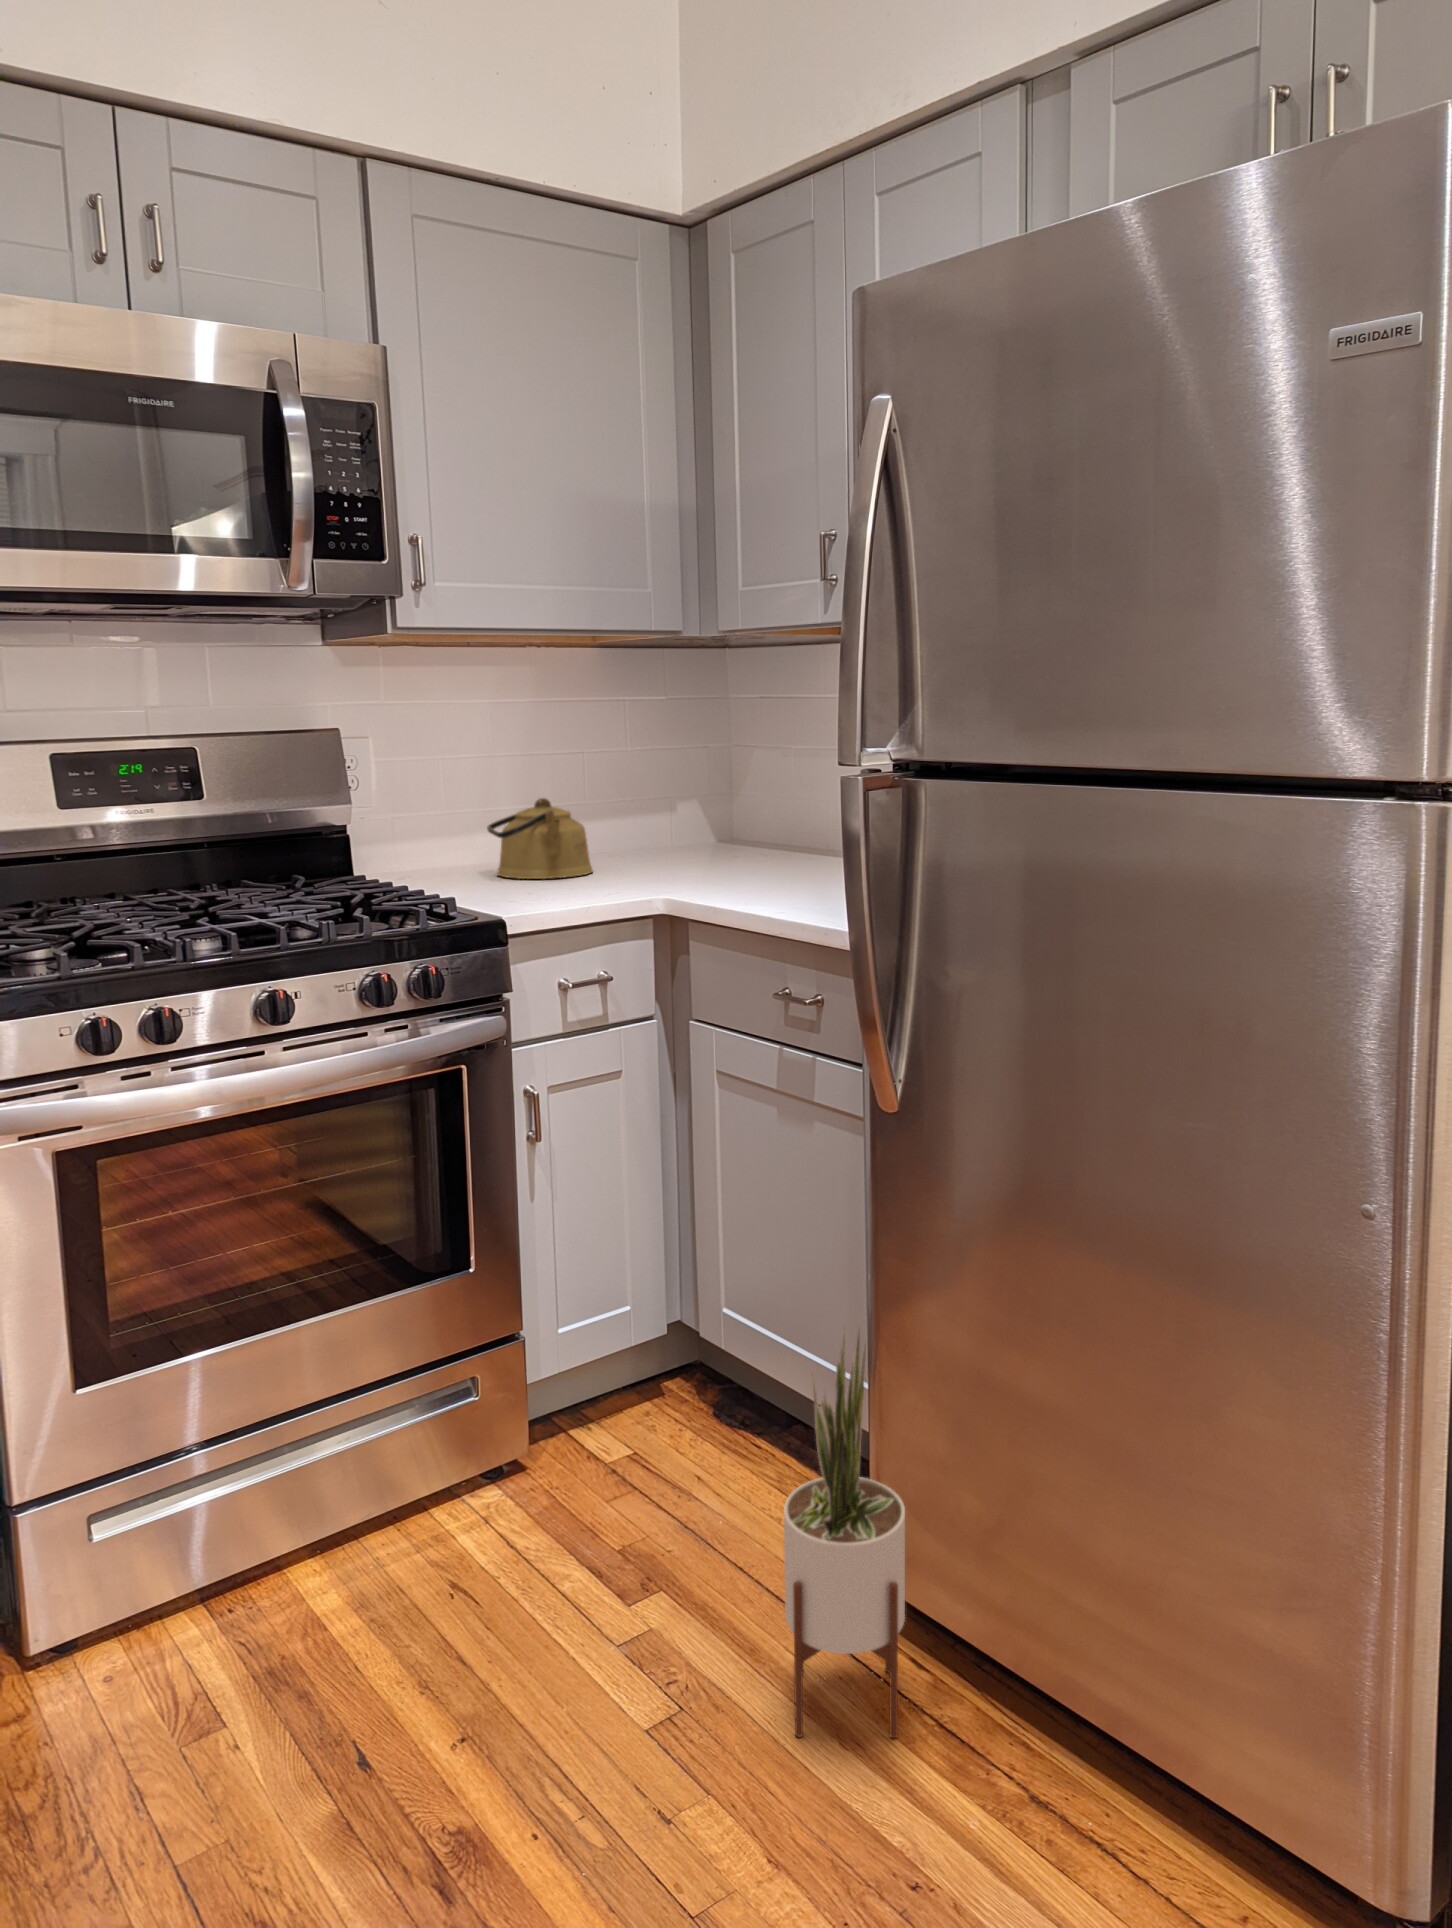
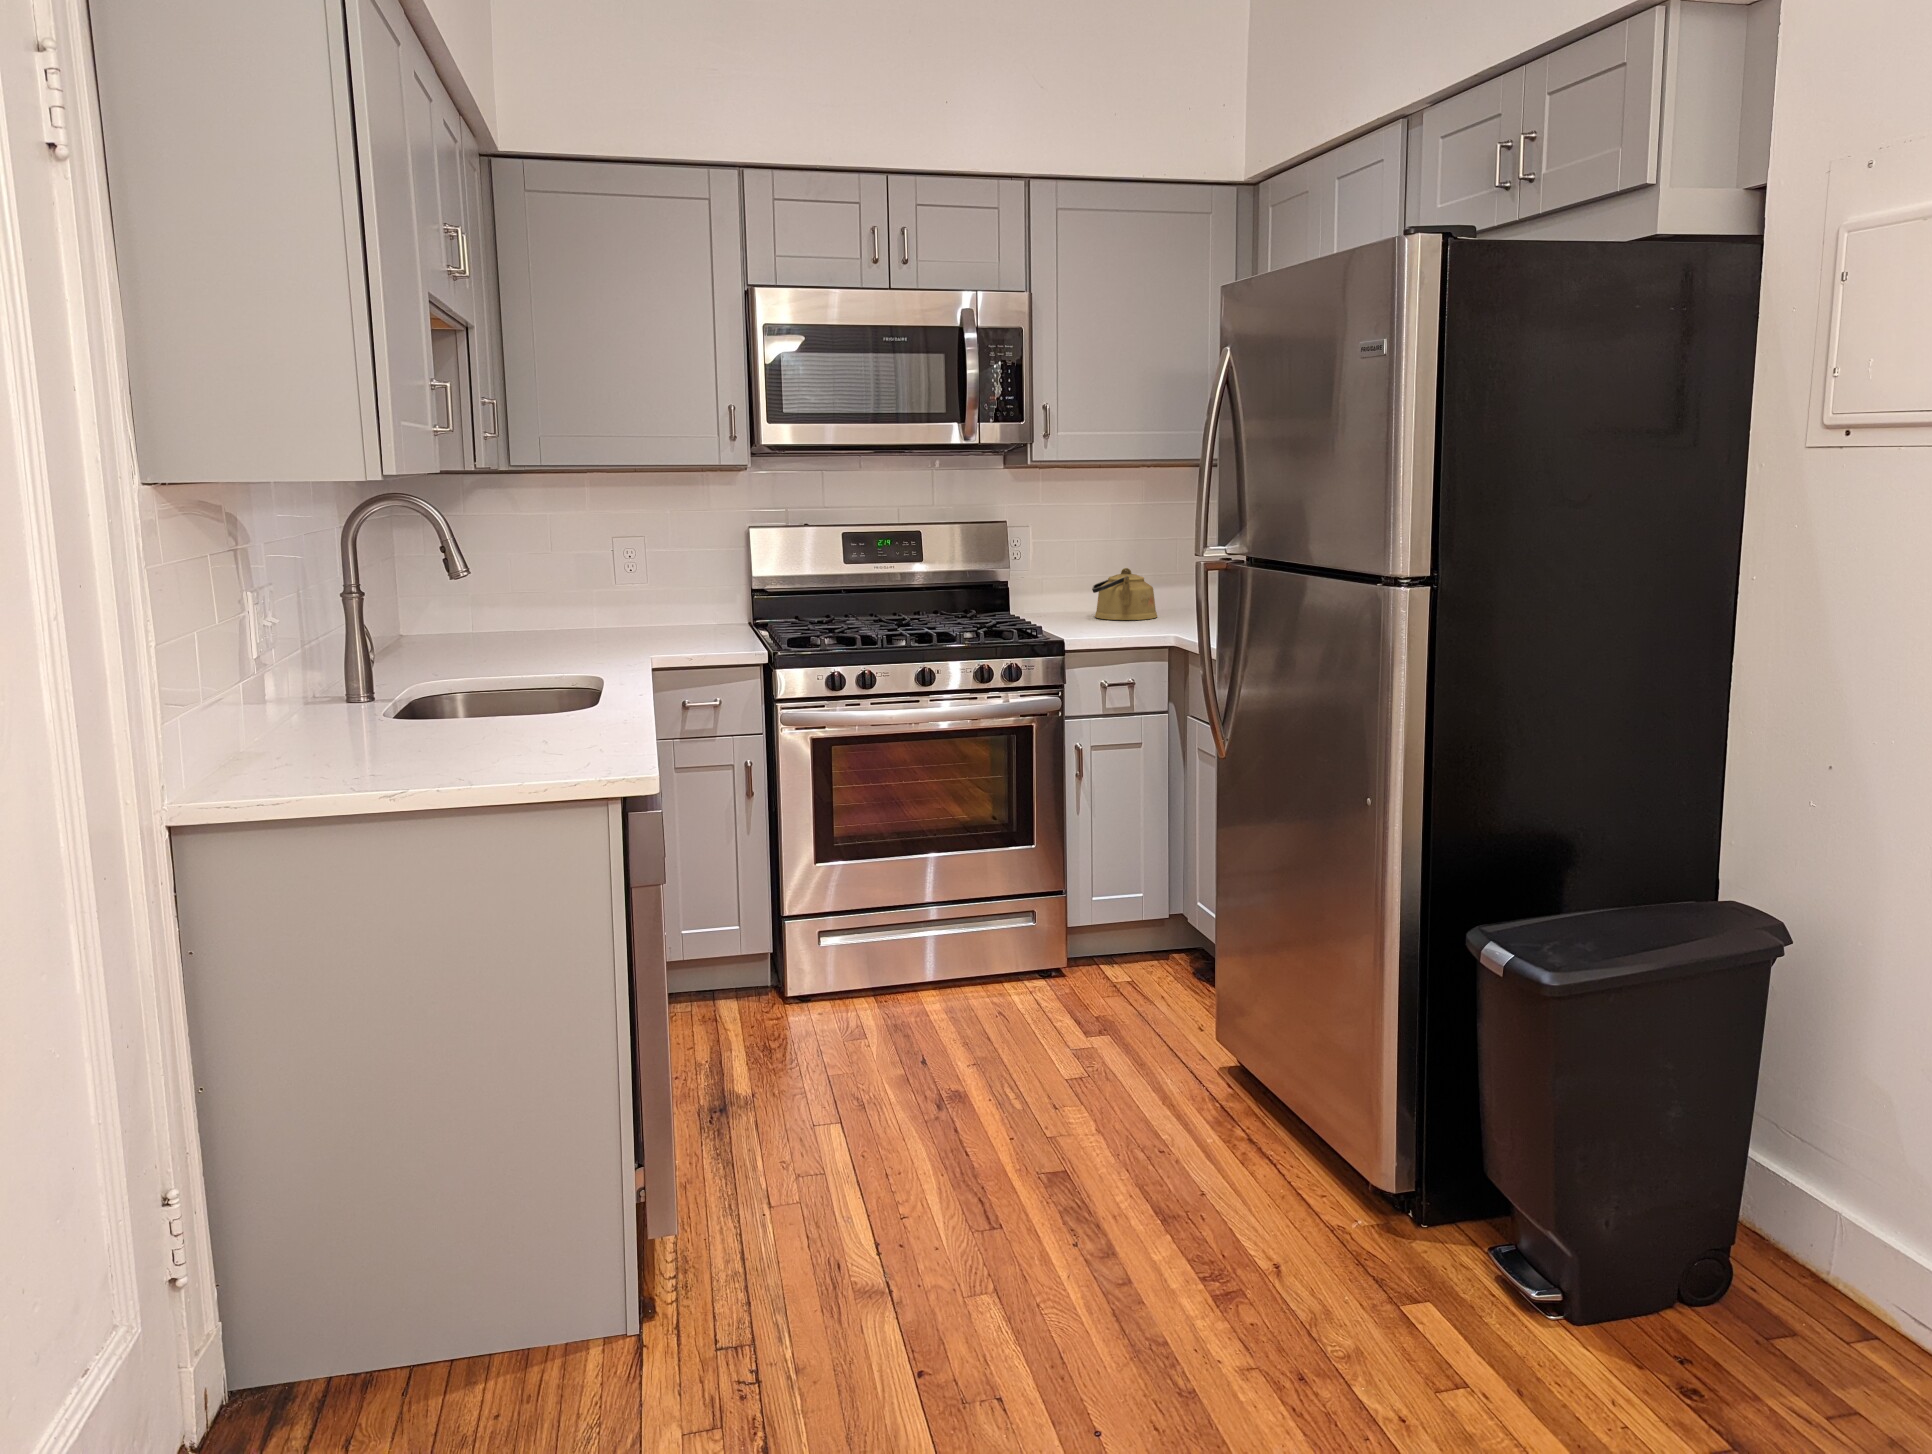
potted plant: present [784,1323,905,1738] -> none [1141,867,1214,1108]

